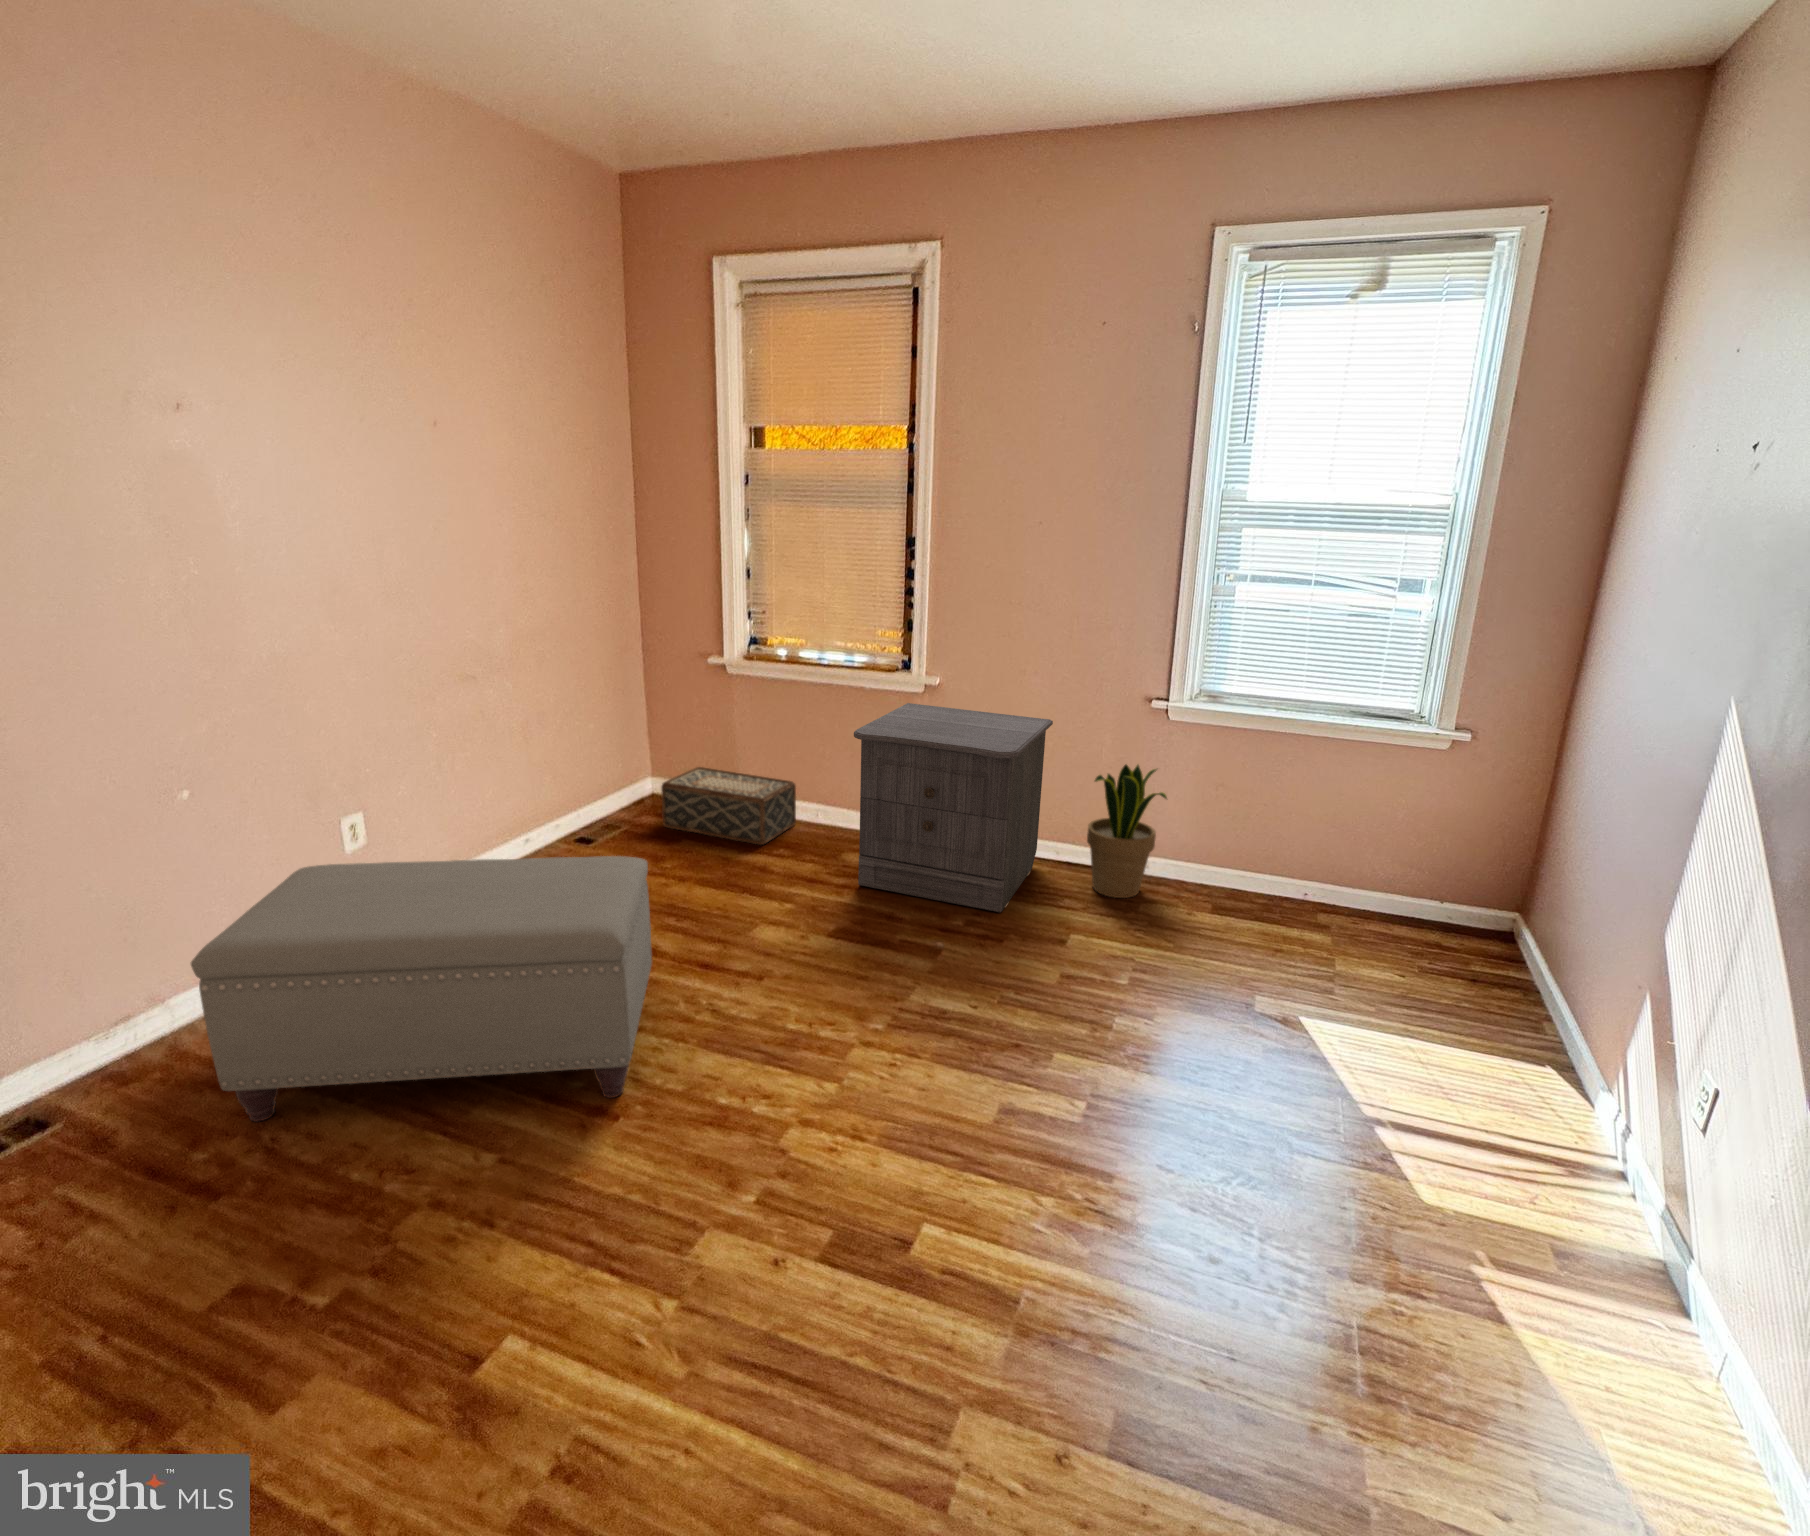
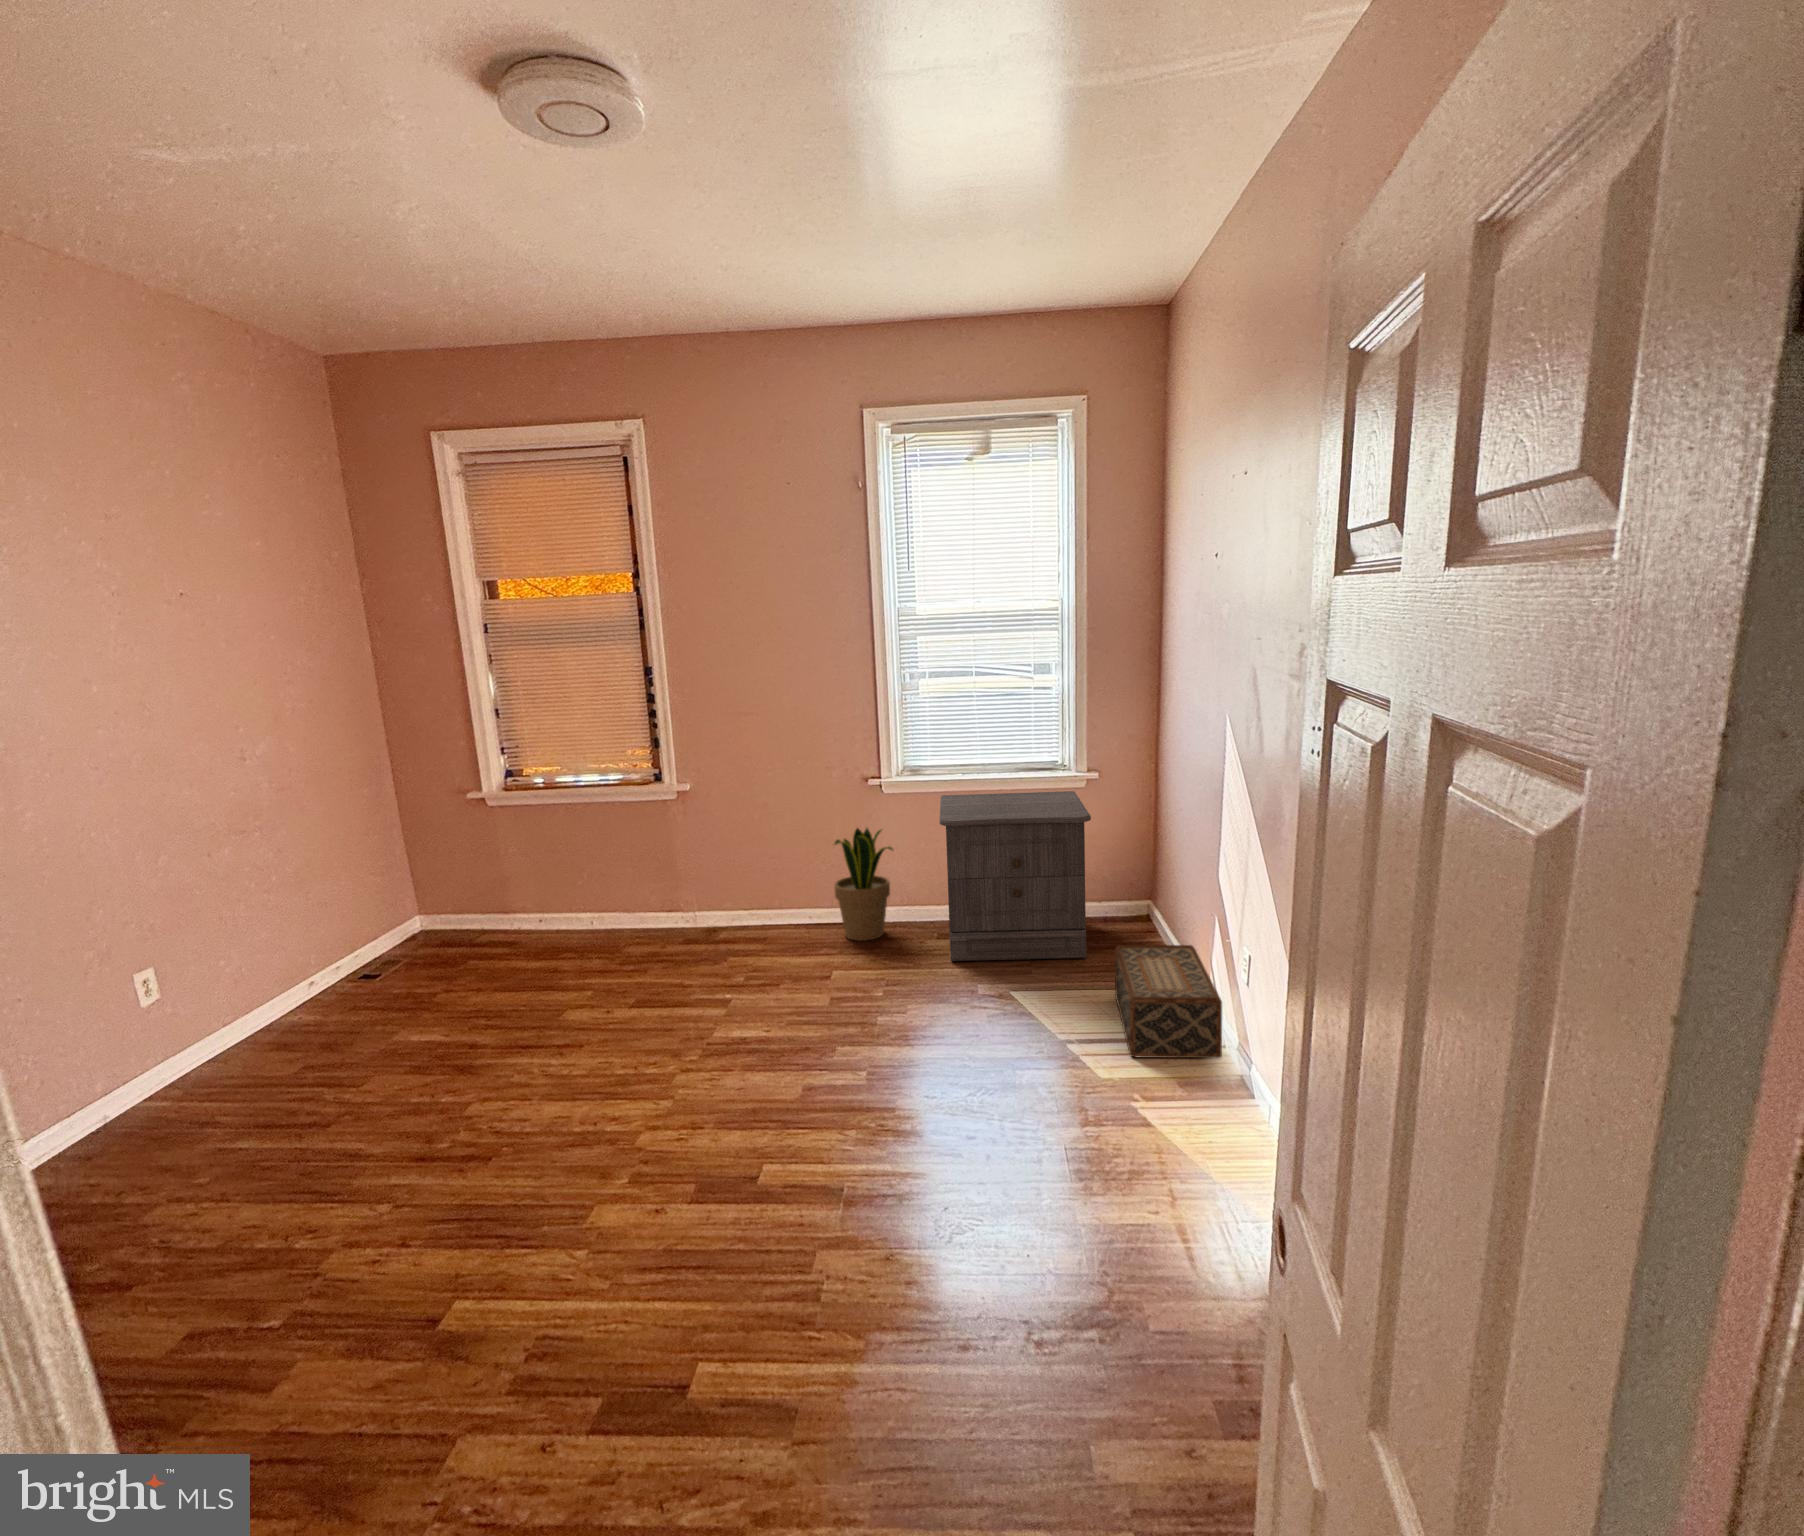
nightstand: present [854,703,1053,912] -> present [940,791,1091,961]
woven basket: present [661,767,796,845] -> present [1115,945,1222,1058]
ottoman: present [191,856,652,1122] -> none [73,953,491,1241]

